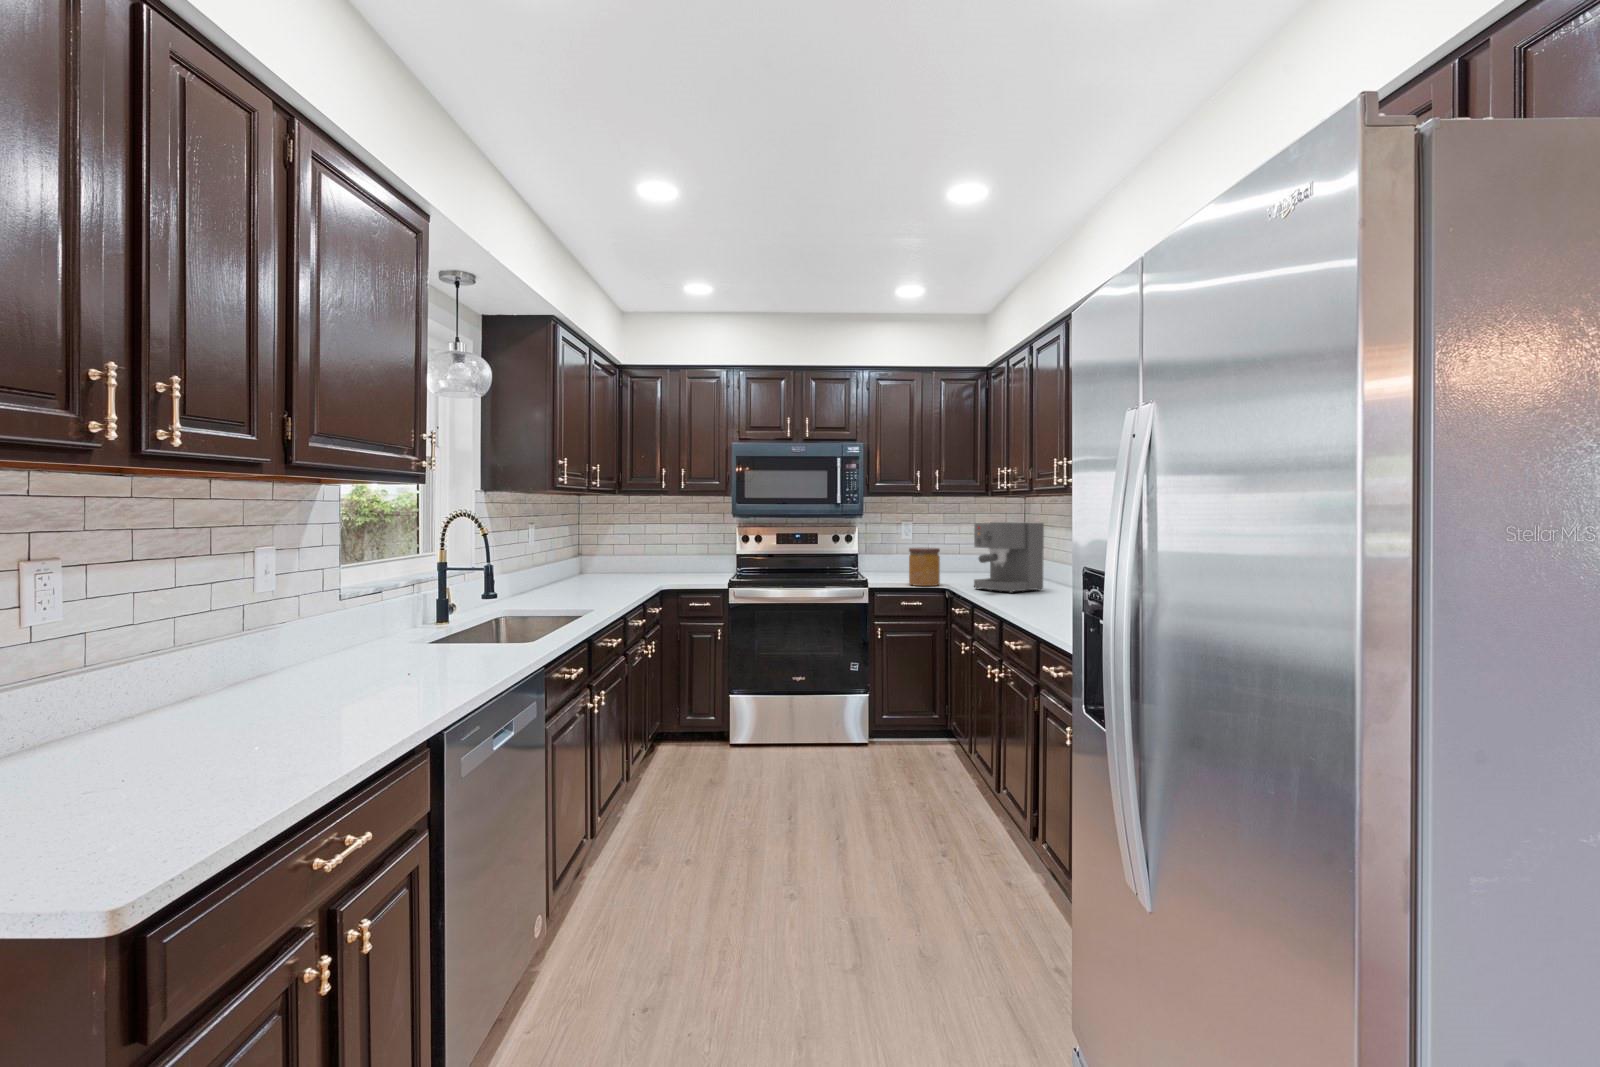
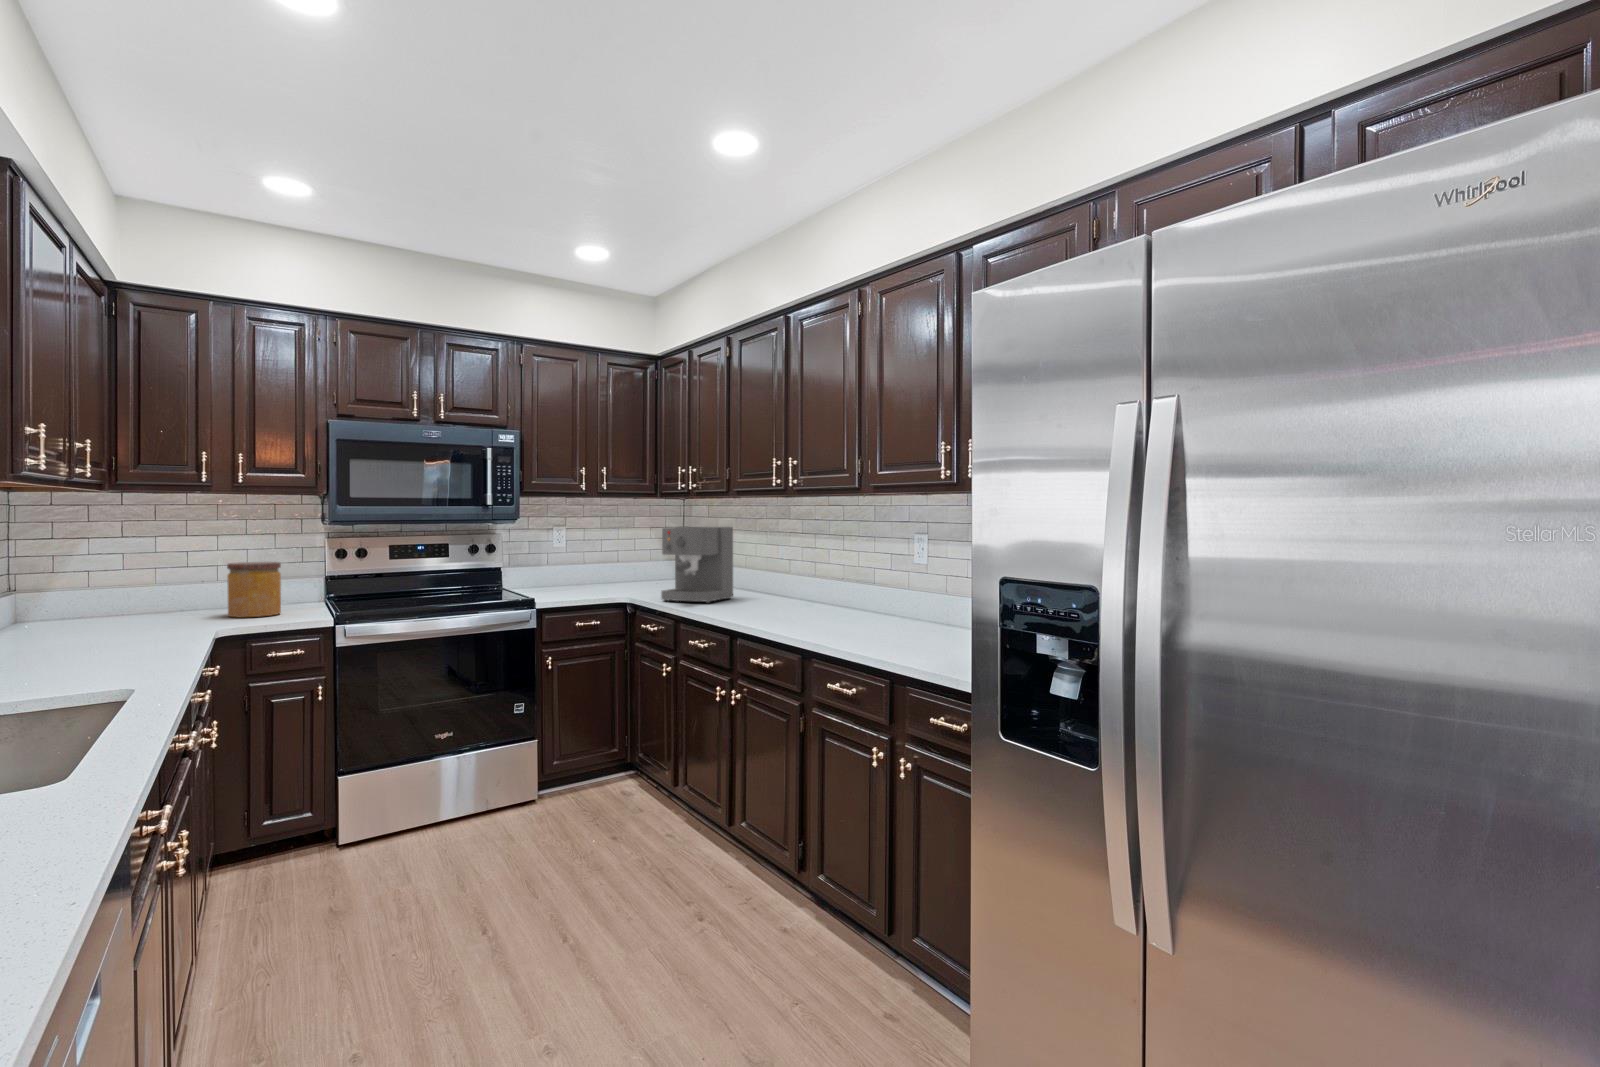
jar: present [909,548,940,586] -> present [227,562,281,617]

